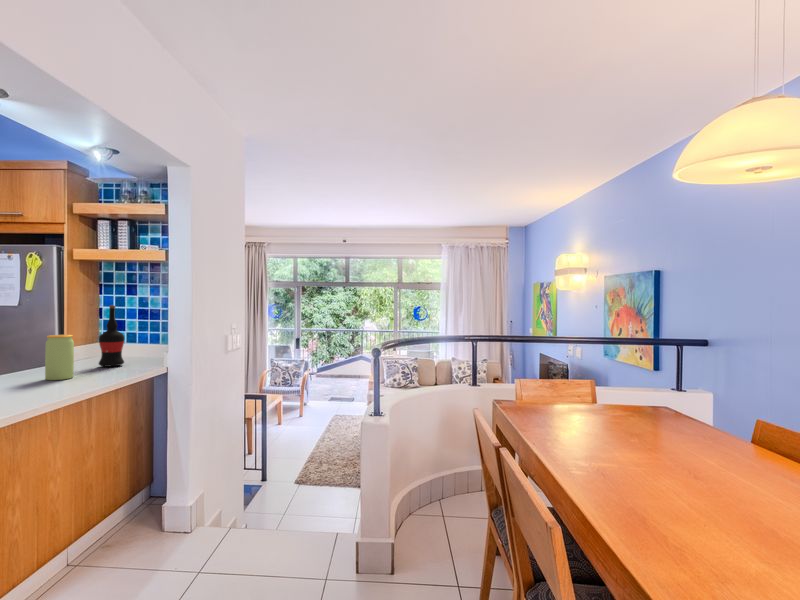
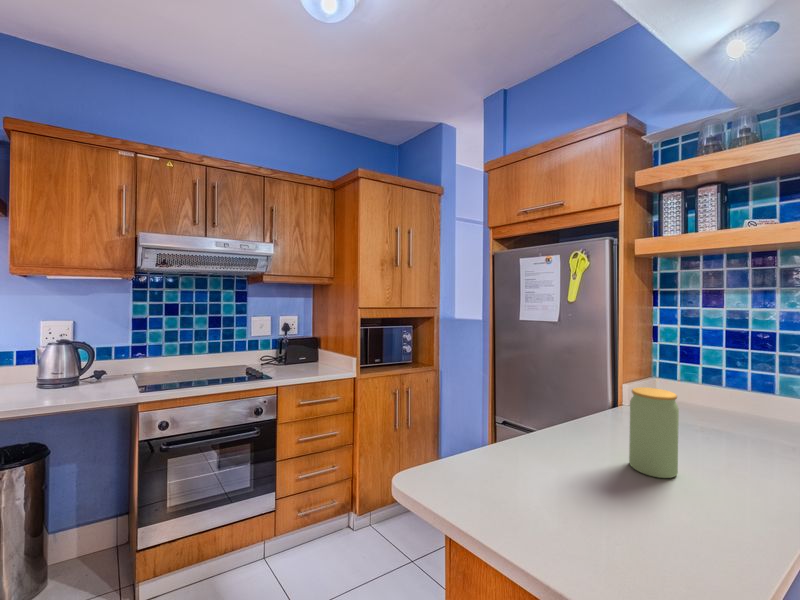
wine bottle: present [99,305,125,367] -> none [687,331,737,444]

